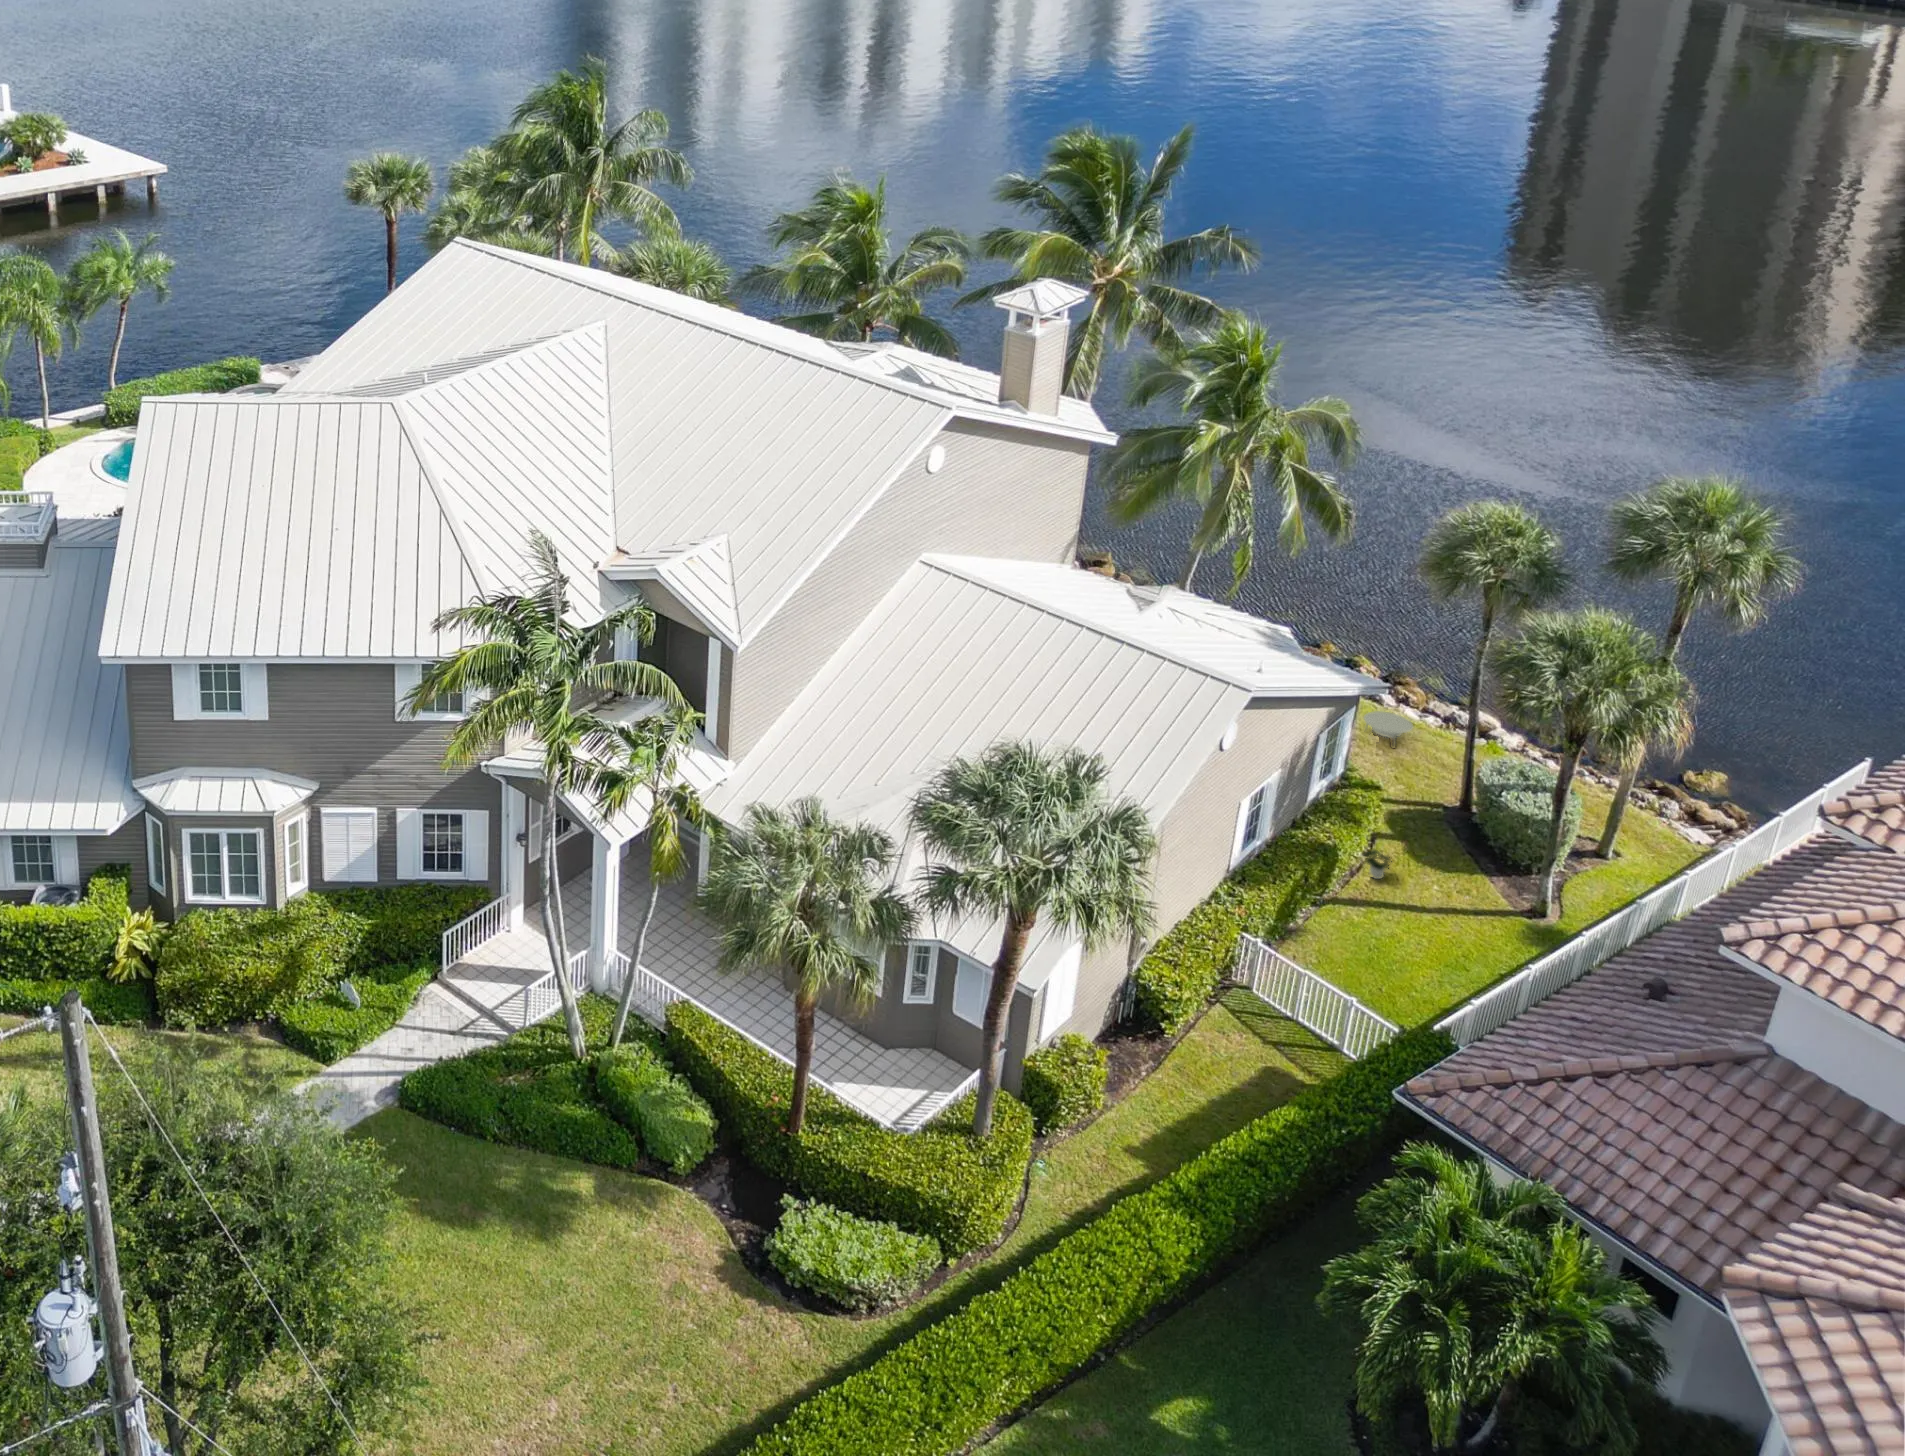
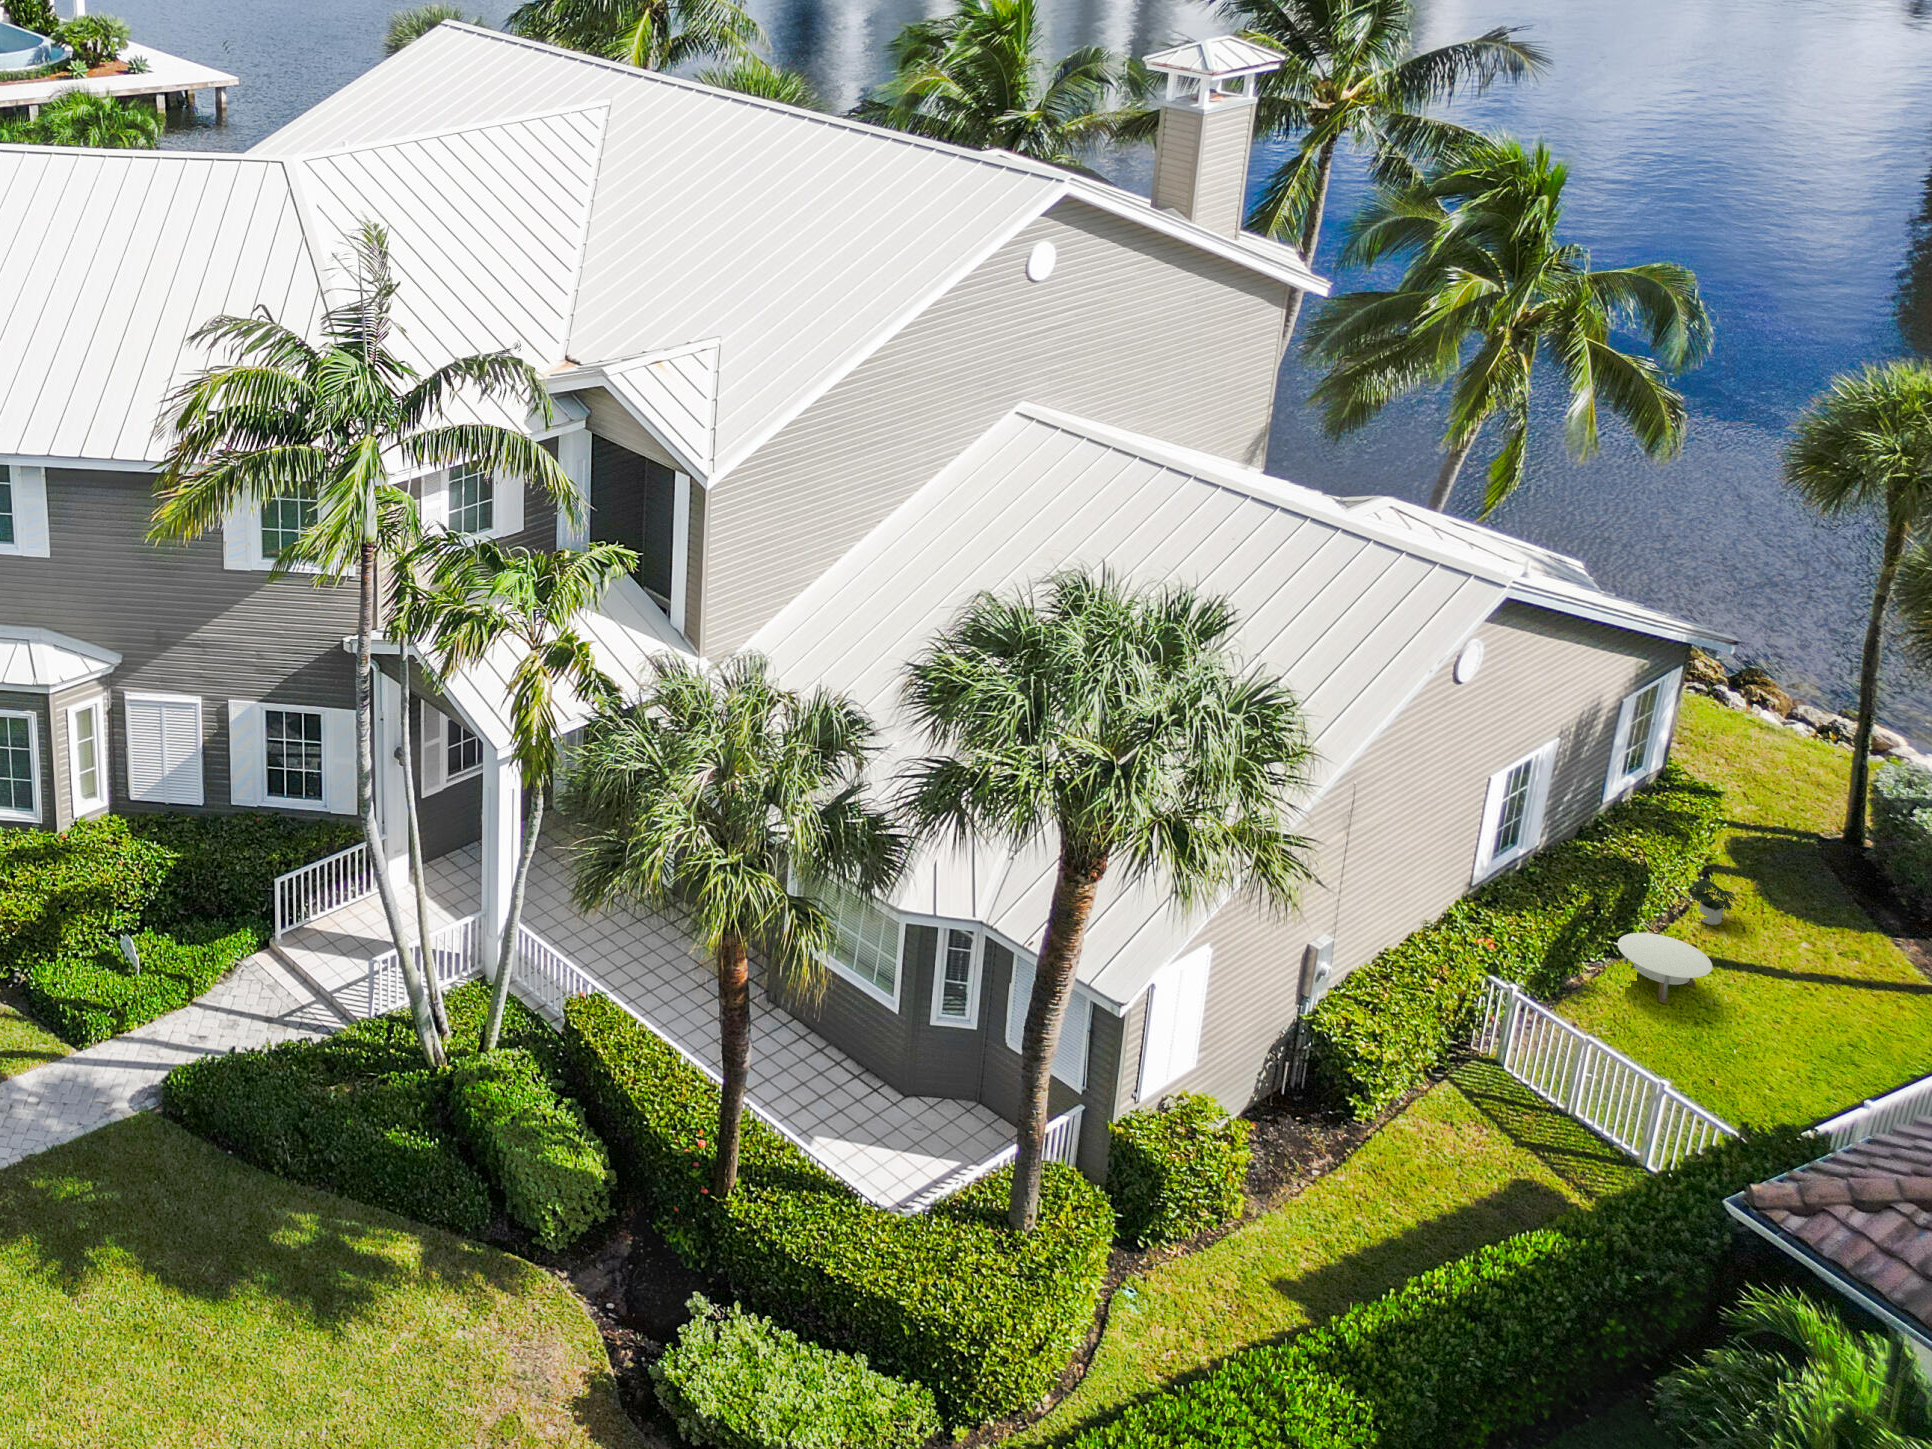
round table: present [1364,711,1413,748] -> present [1618,933,1712,1004]

